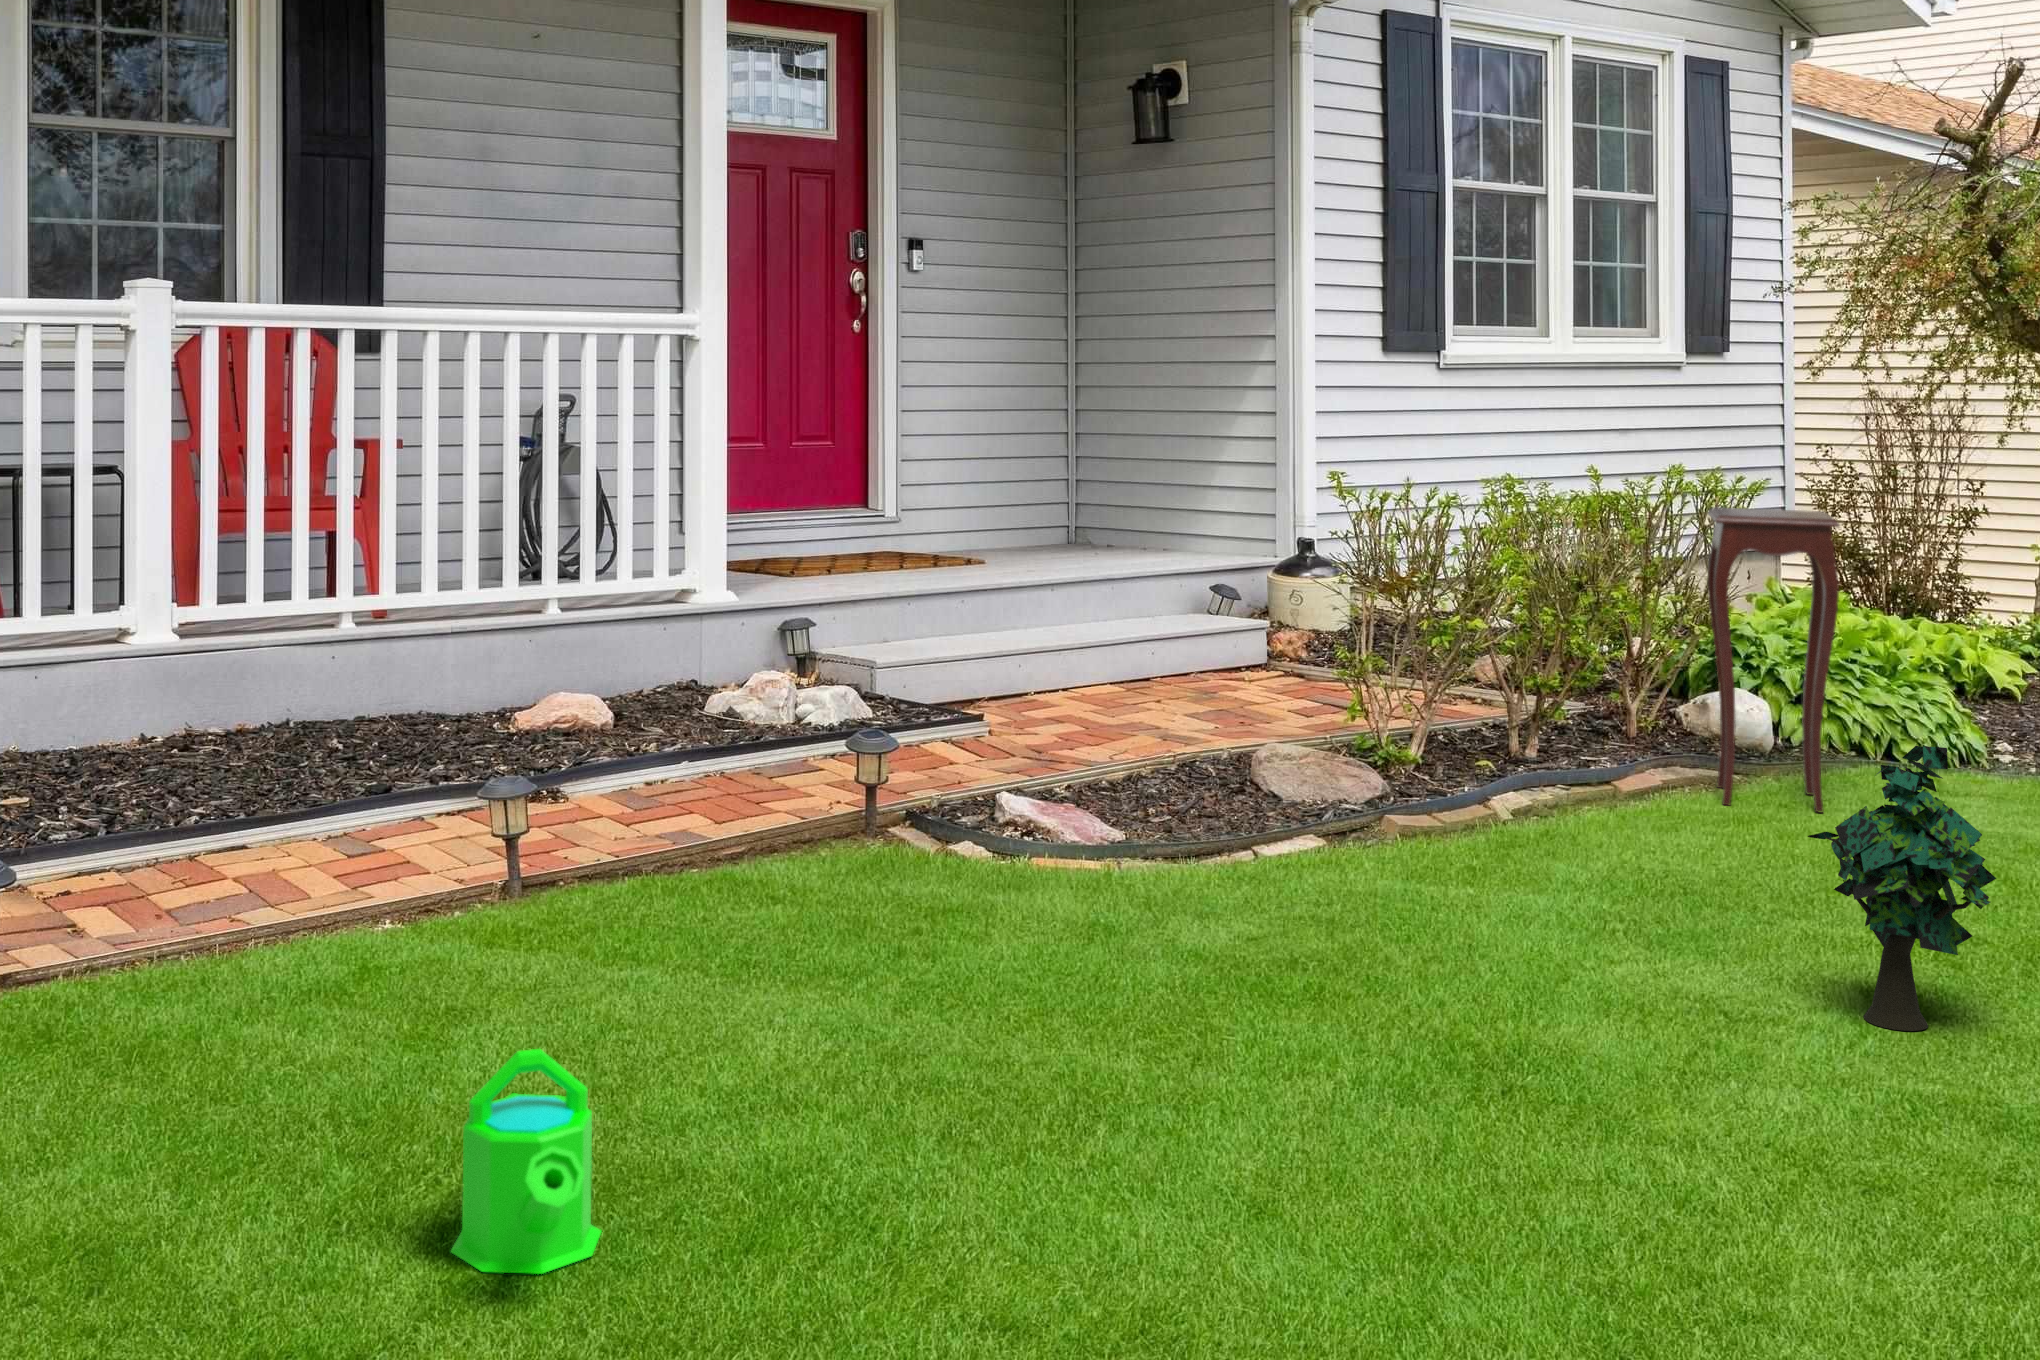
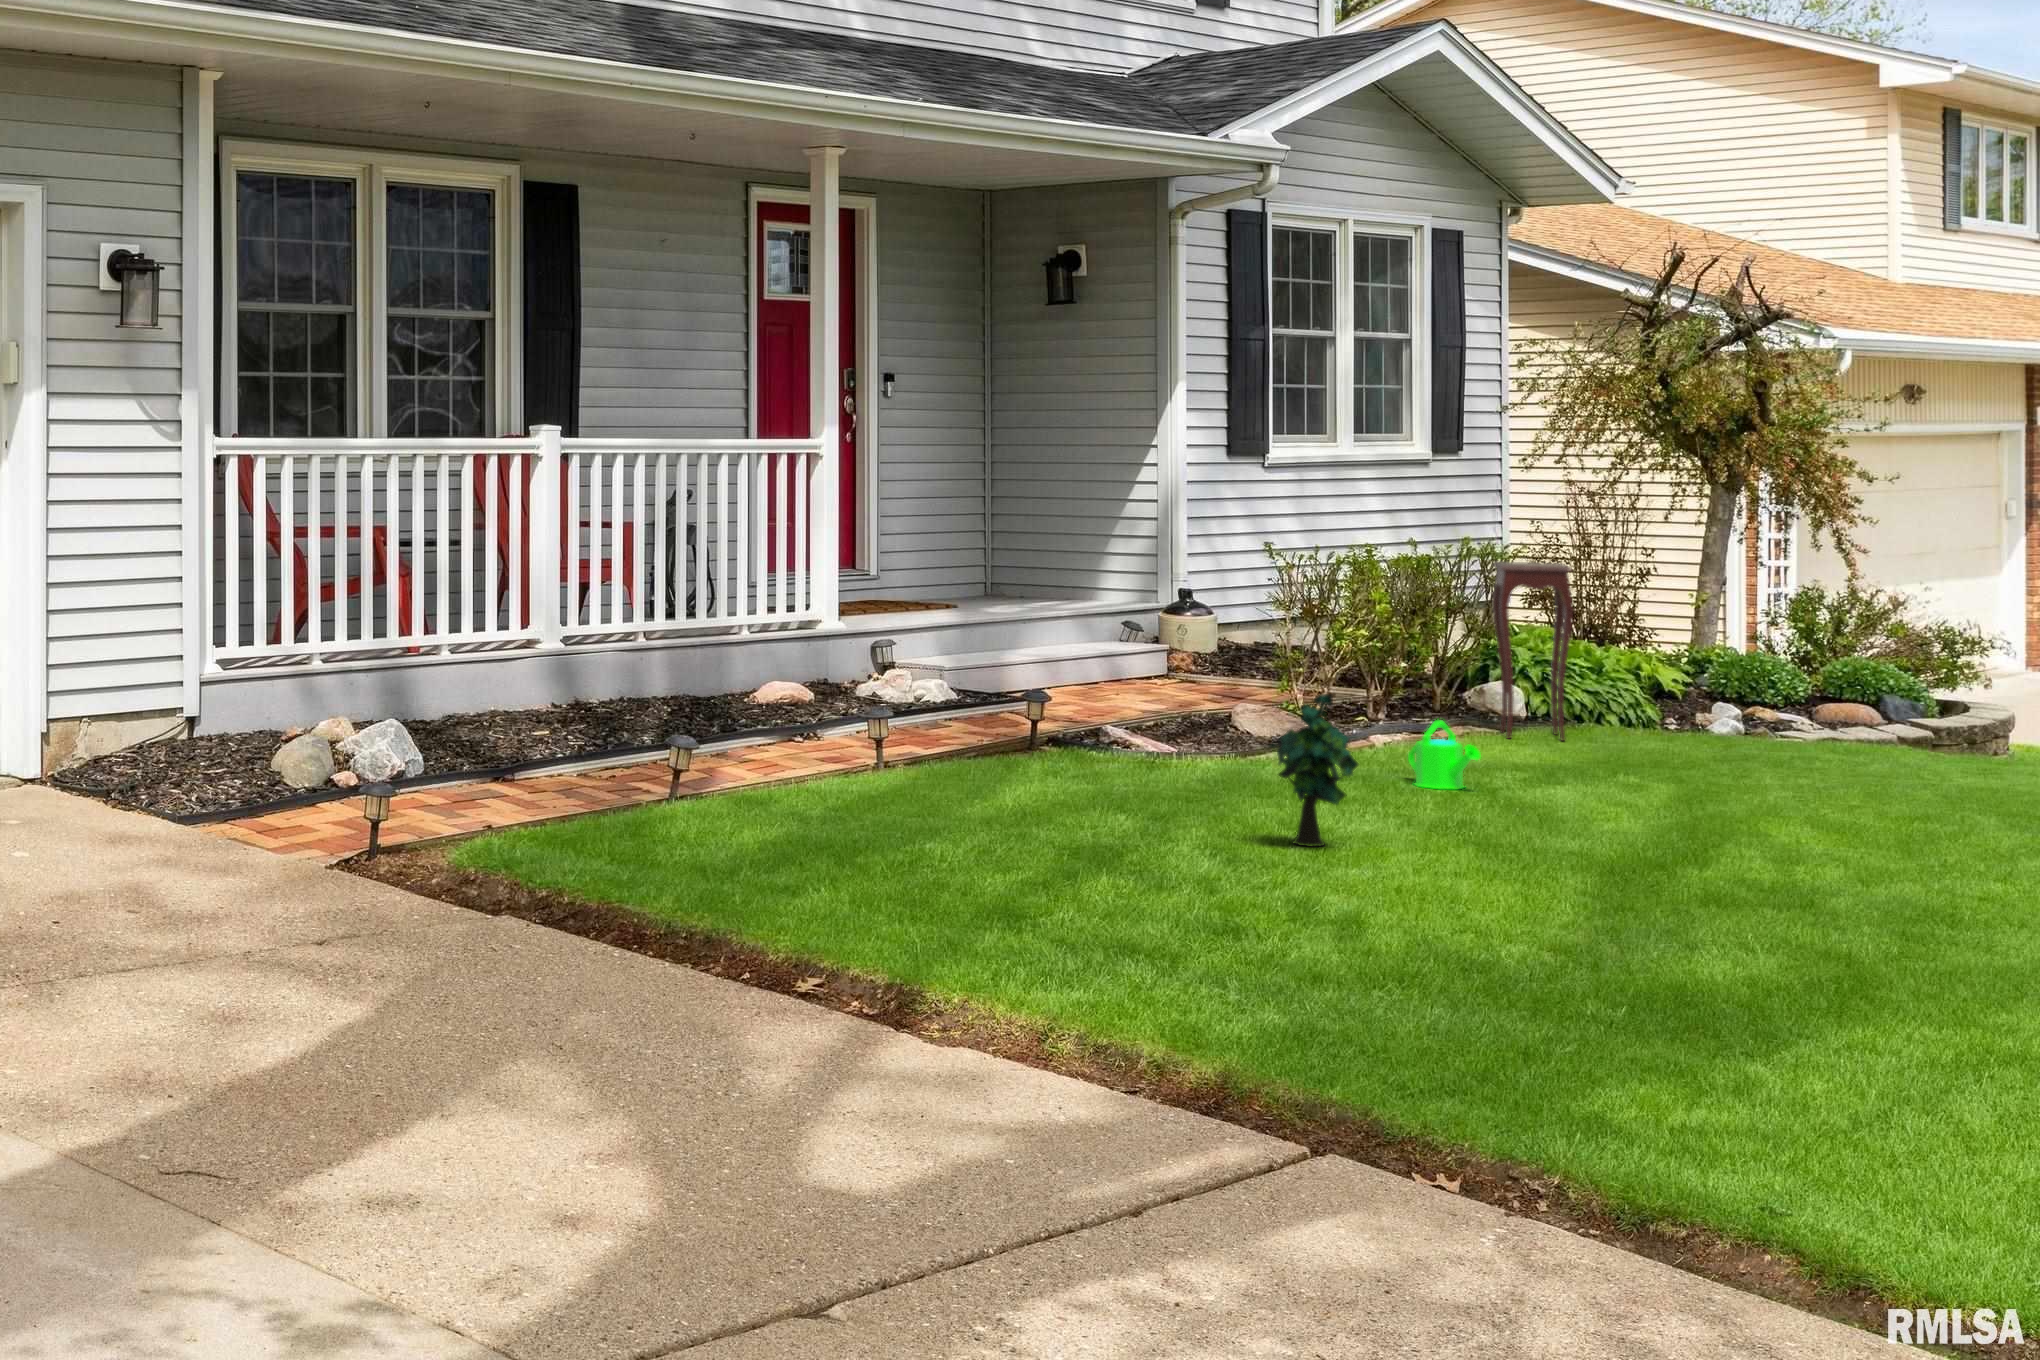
decorative plant: present [1808,746,1996,1031] -> present [1267,694,1359,846]
watering can: present [451,1049,602,1274] -> present [1408,720,1481,789]

